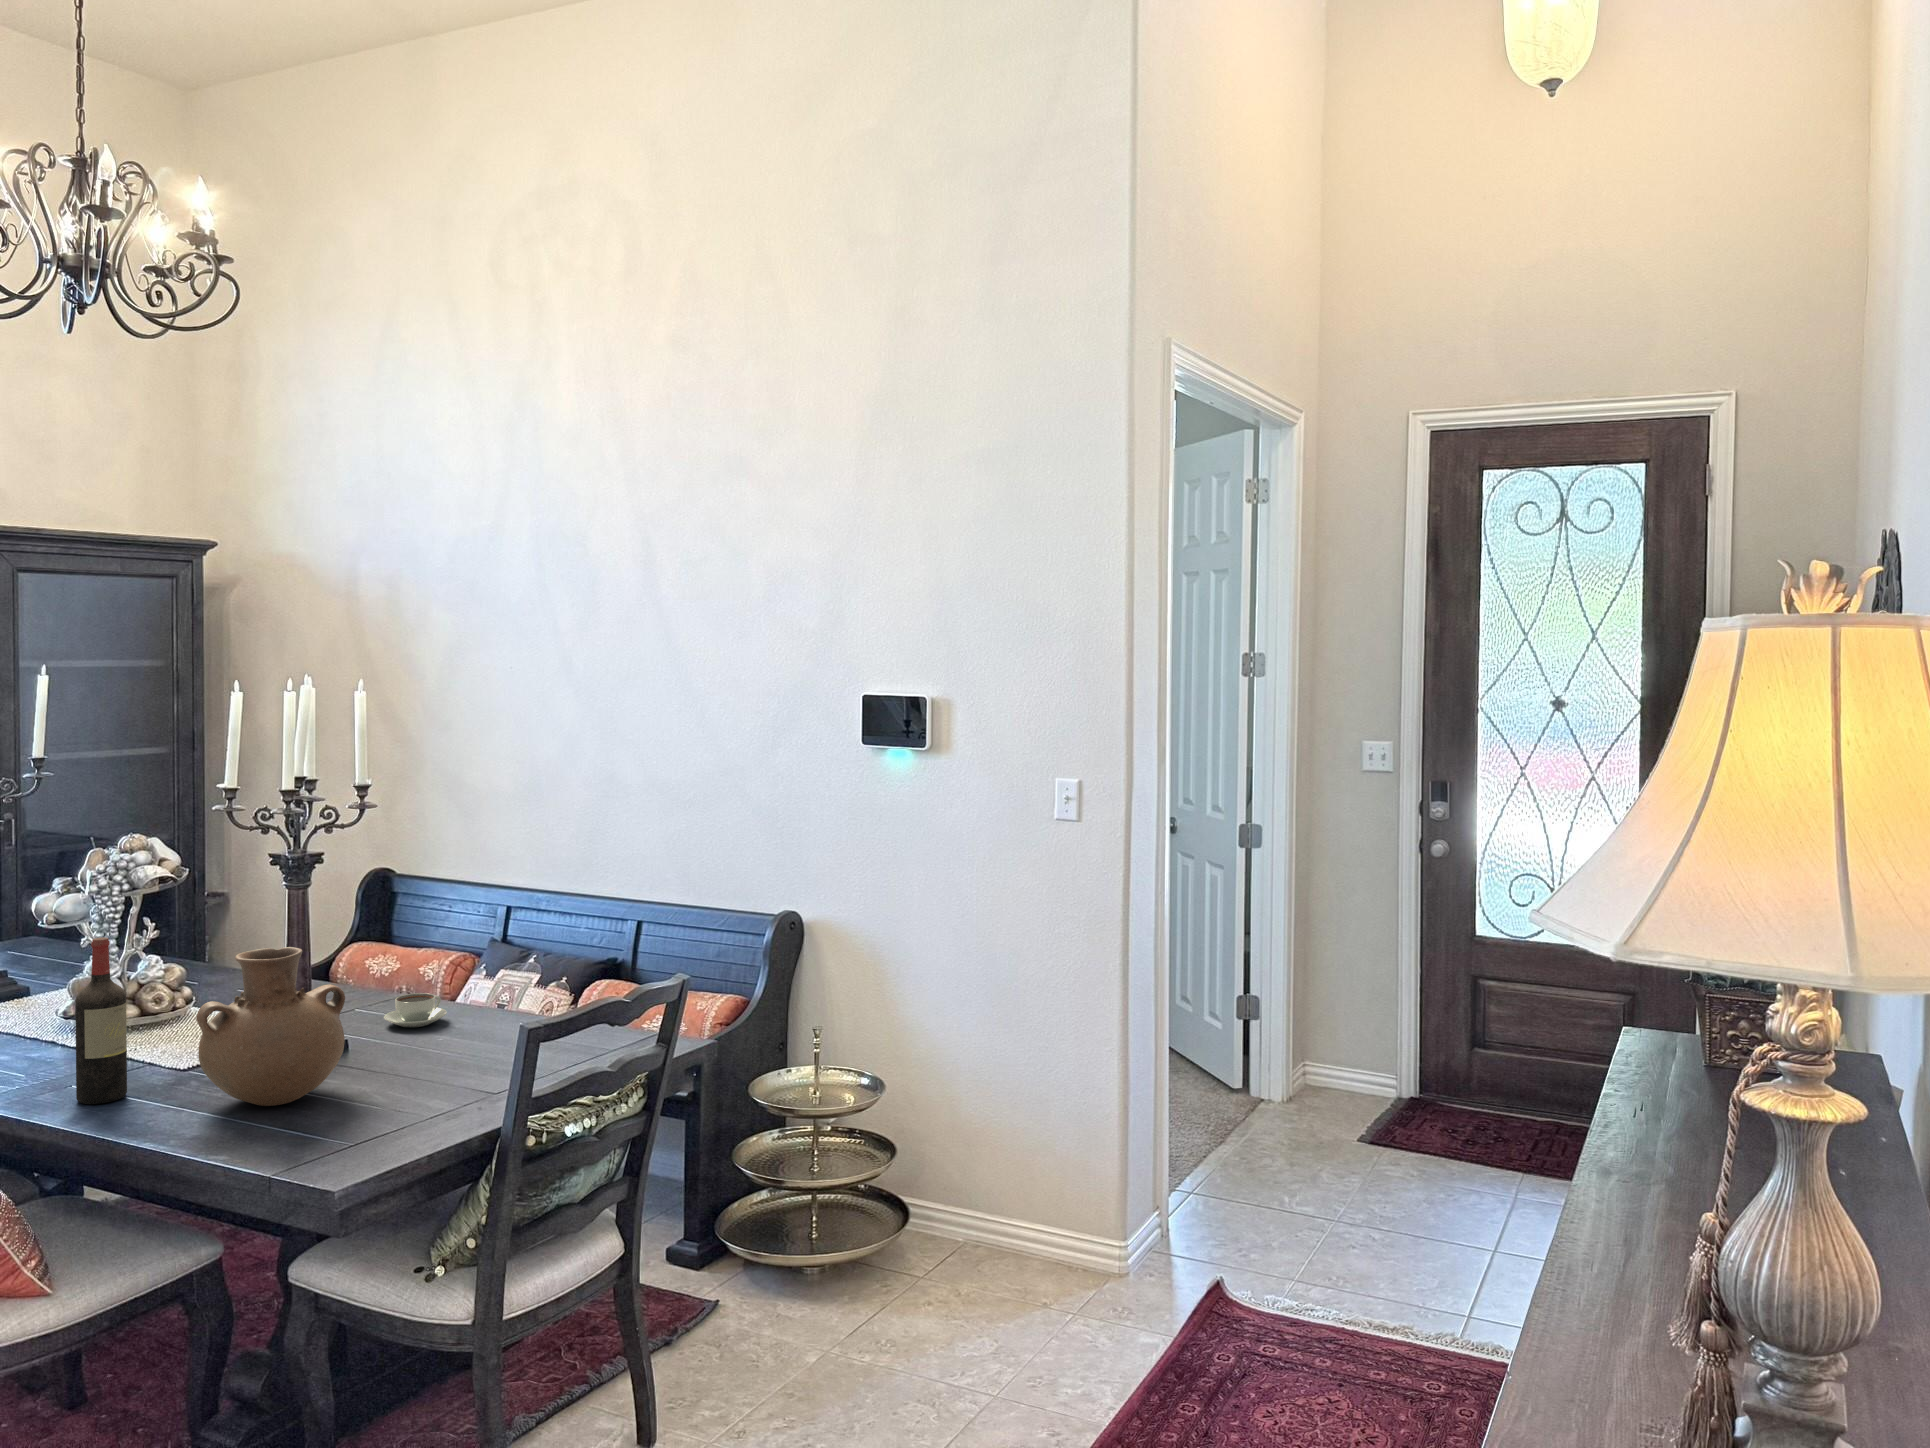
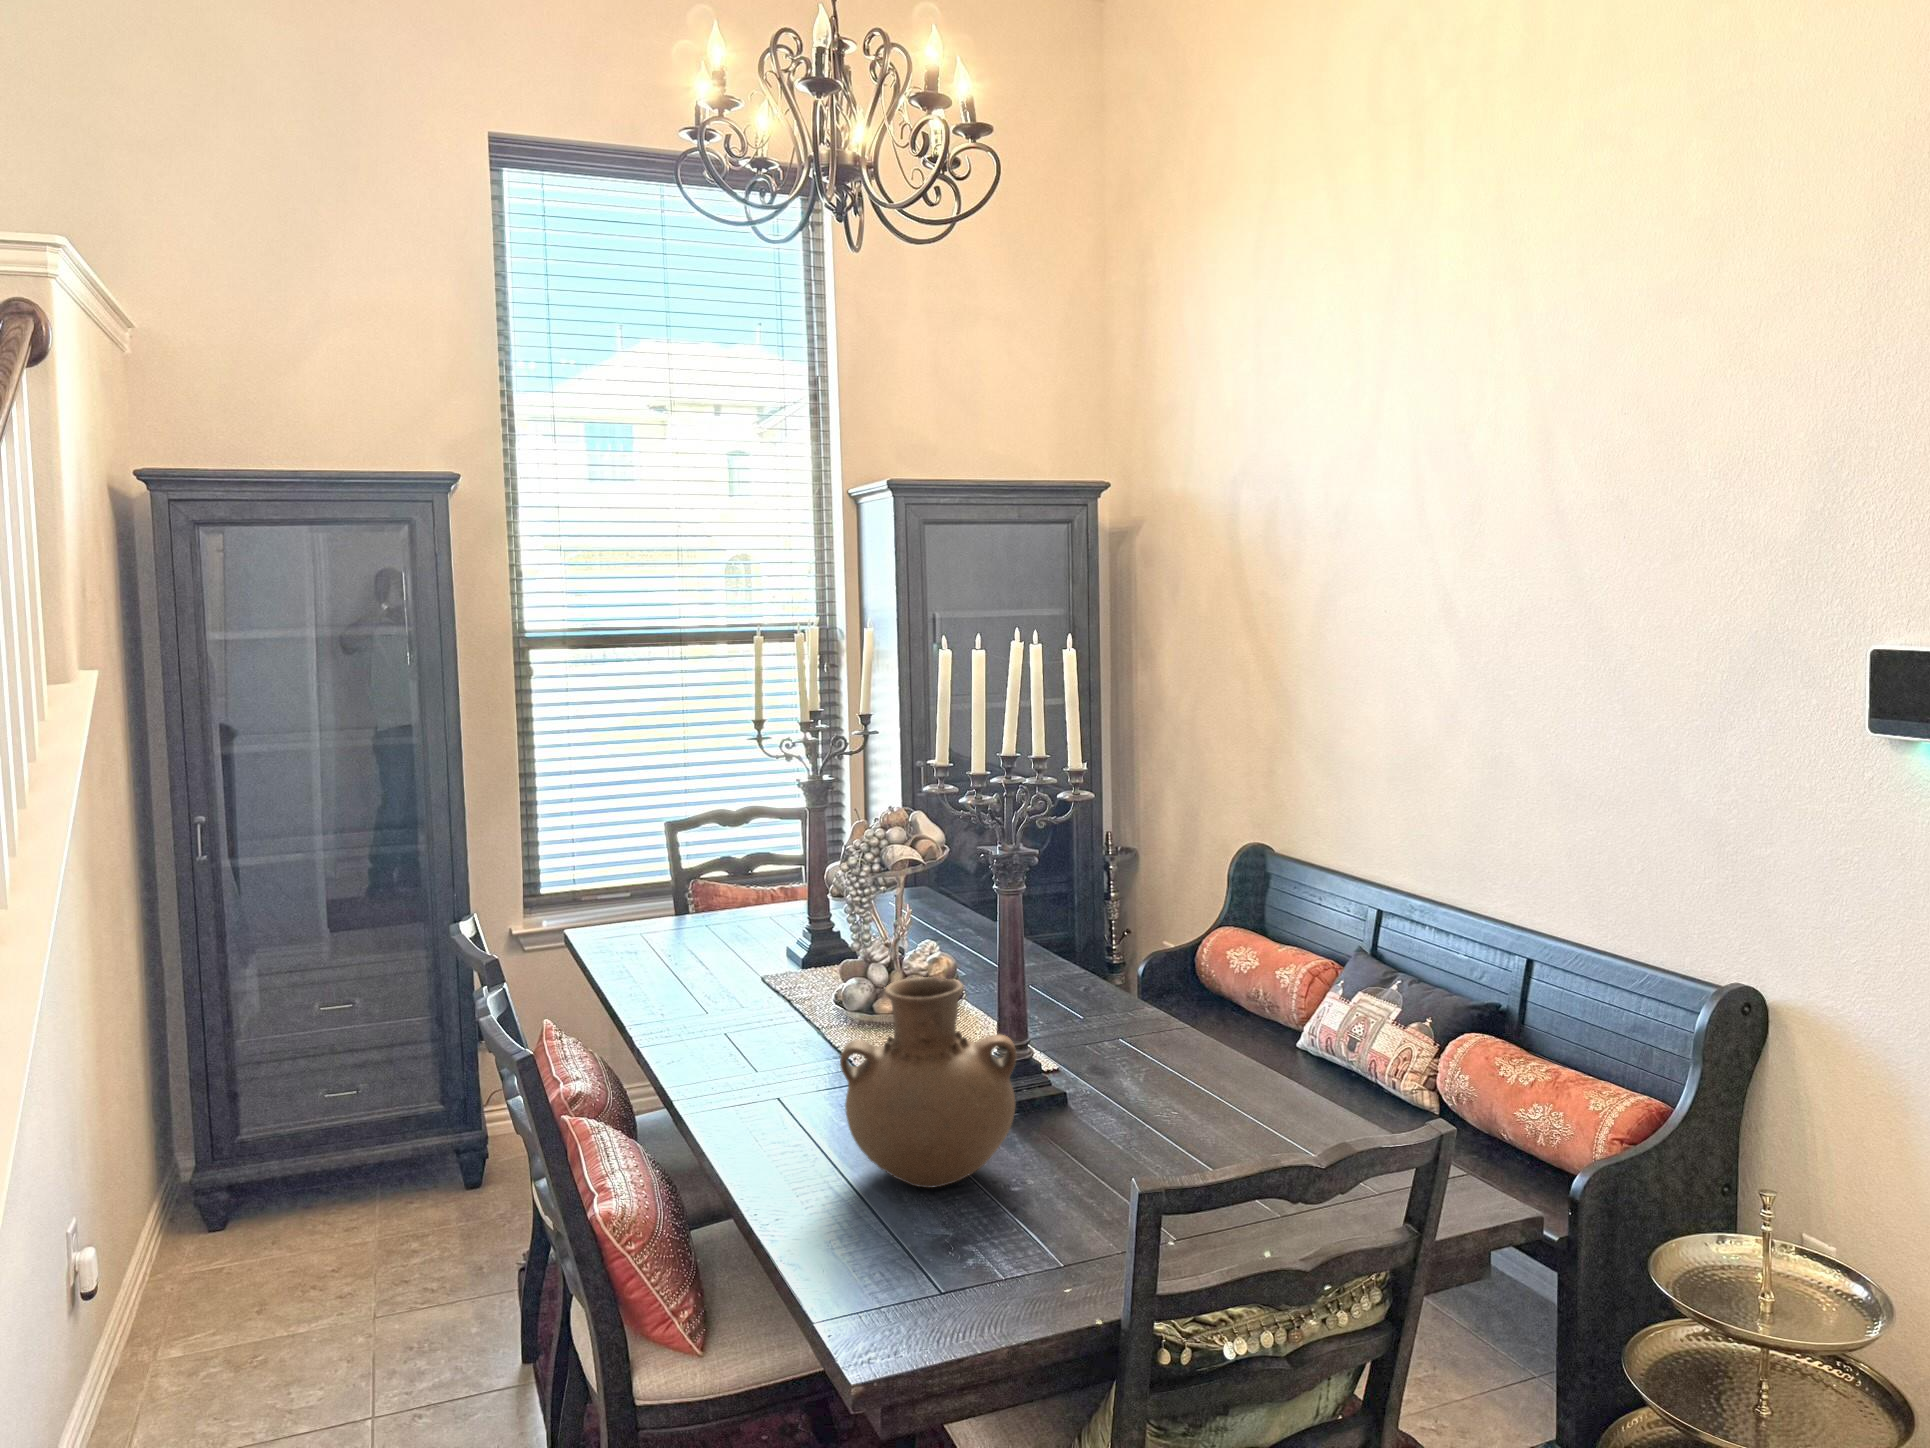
wine bottle: present [75,938,127,1104] -> none [754,937,809,1133]
coffee cup: present [384,993,447,1027] -> none [1129,1039,1205,1086]

